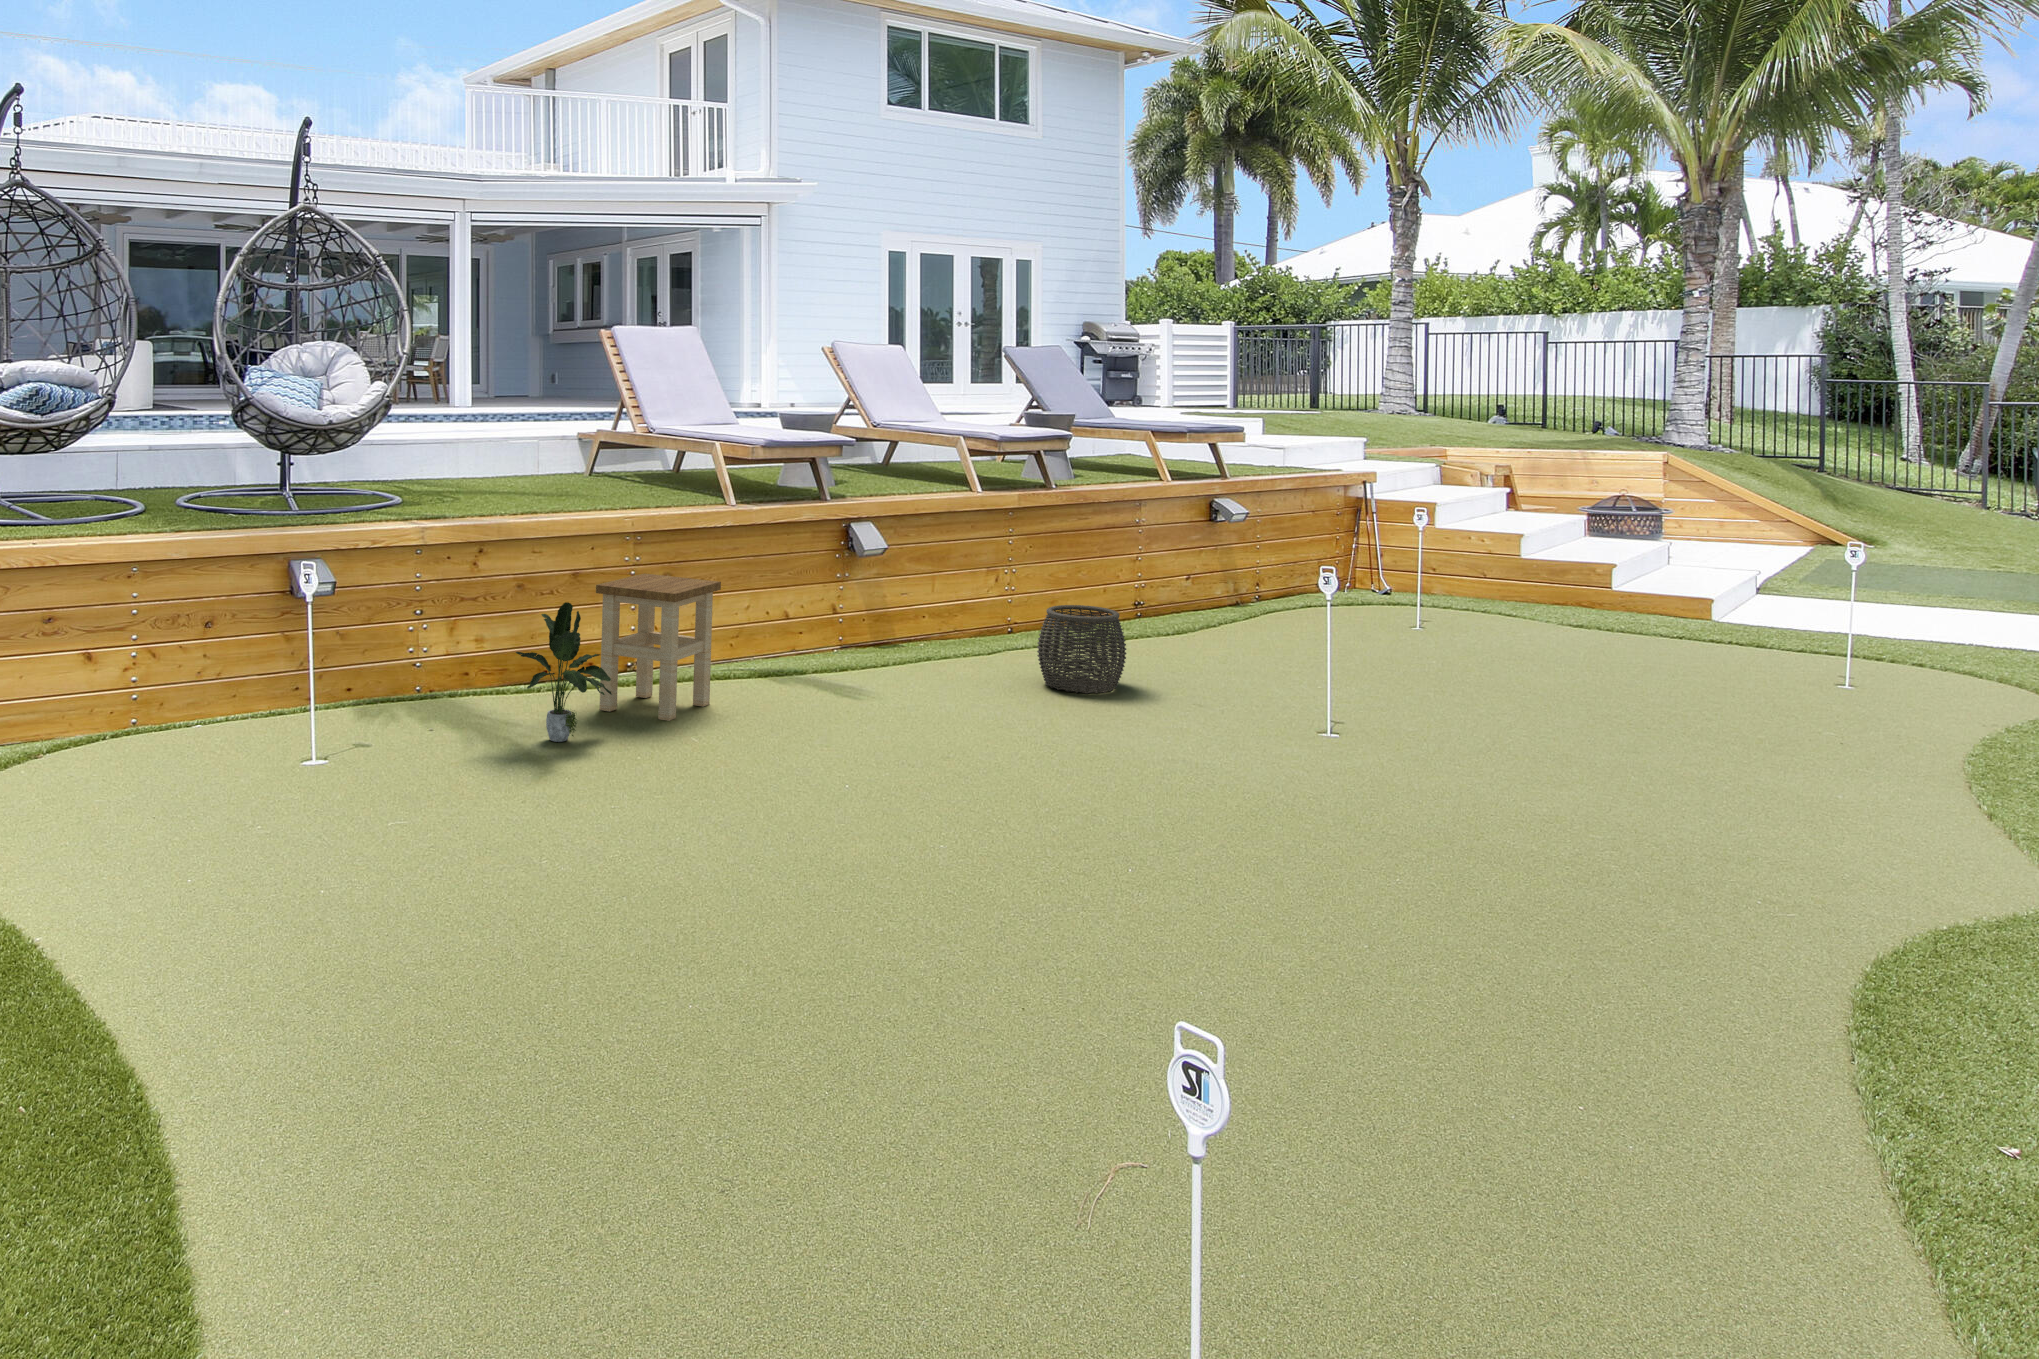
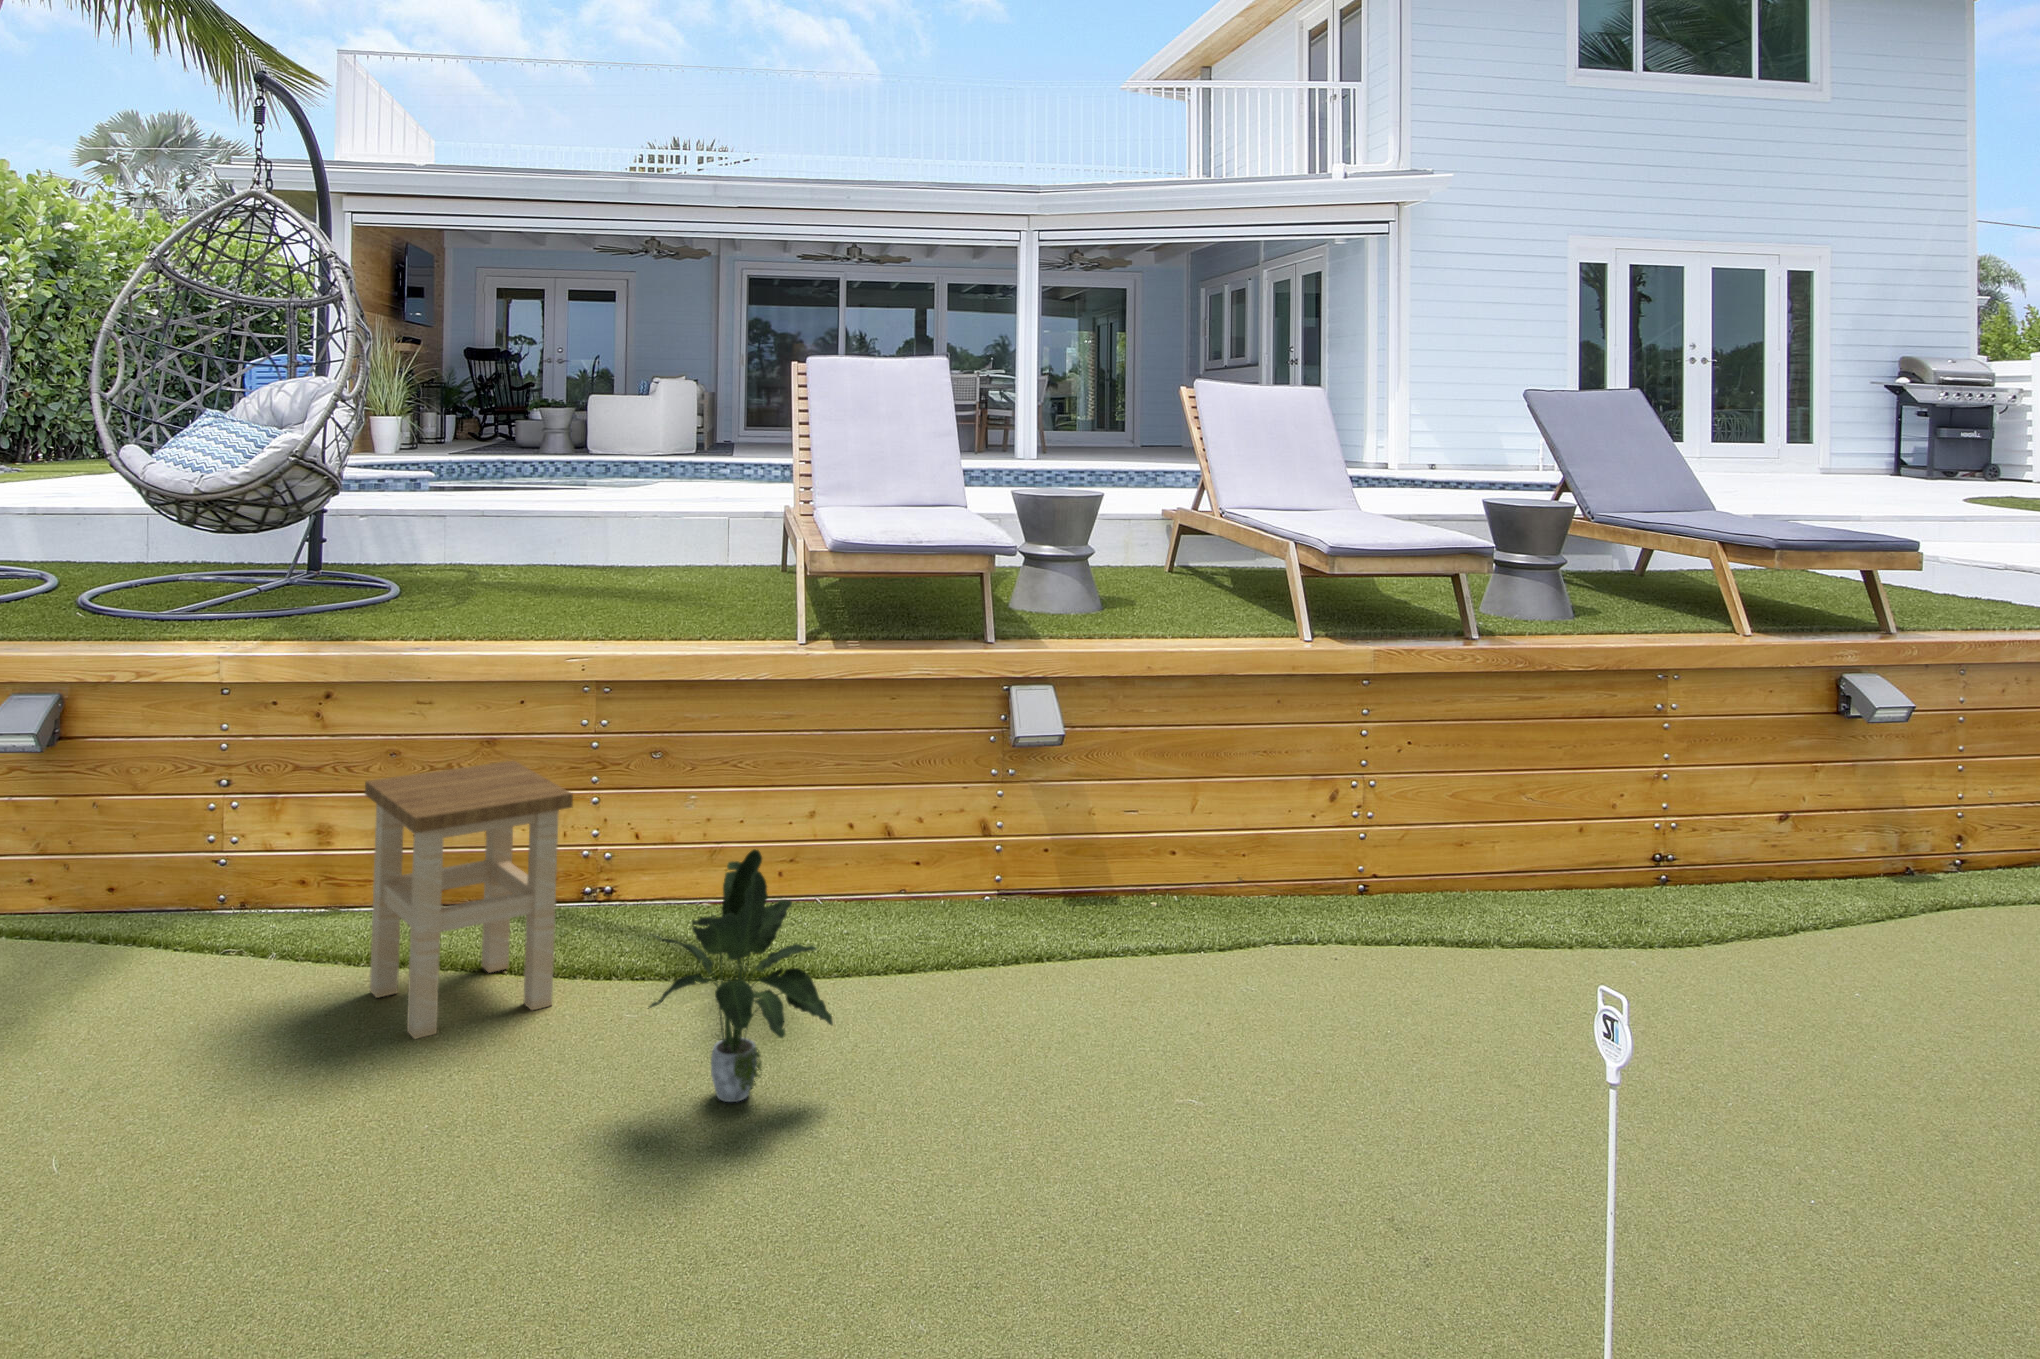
potted plant: present [516,602,612,742] -> present [648,849,833,1102]
woven basket: present [1037,605,1126,694] -> none [1183,897,1366,1104]

